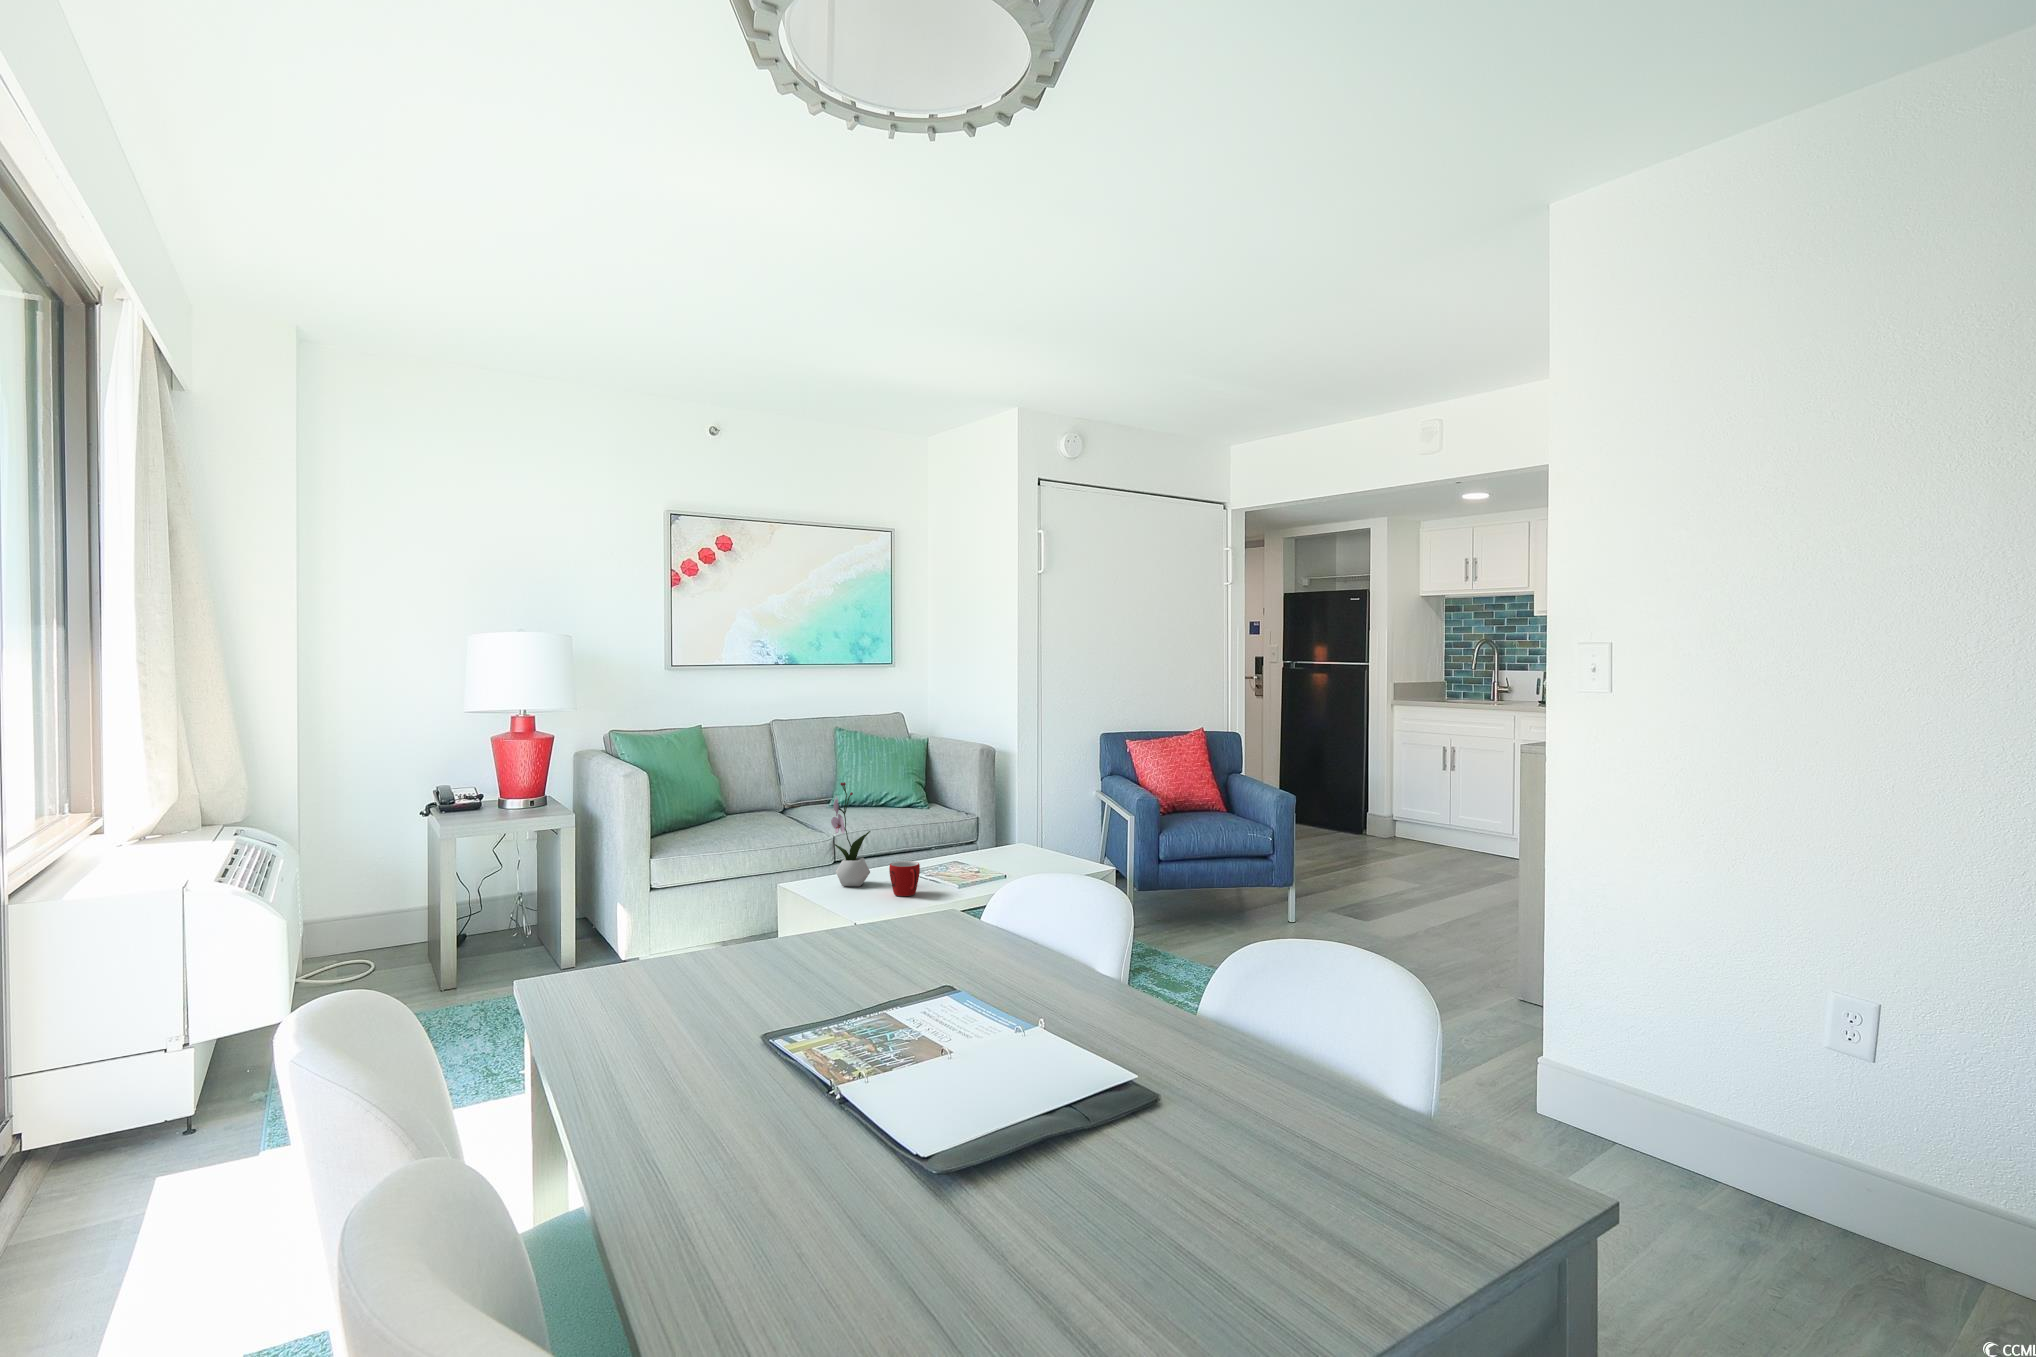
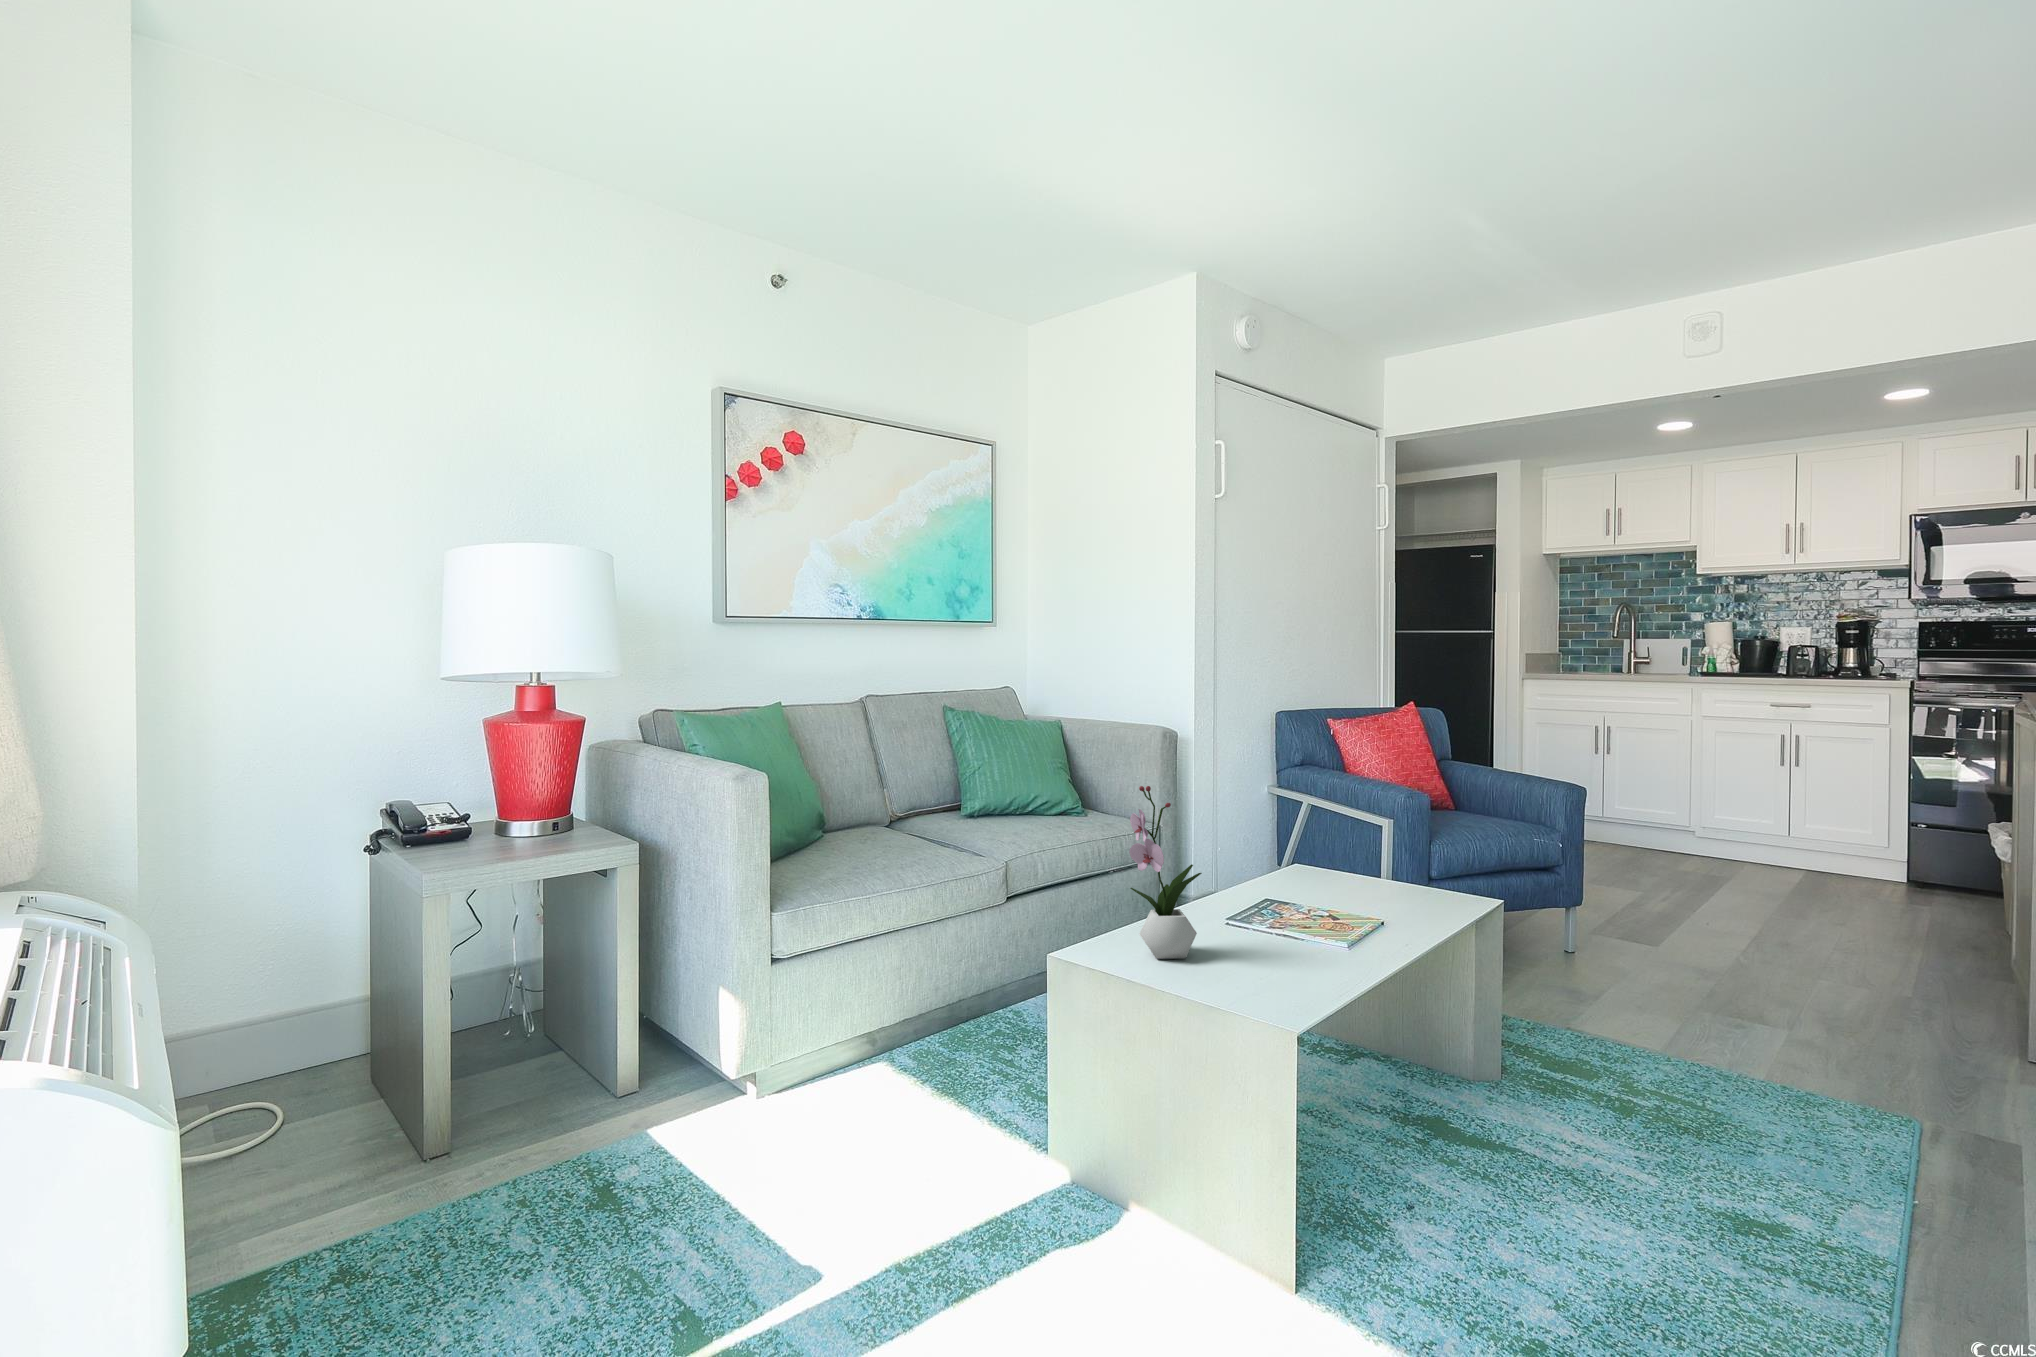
mug: present [889,861,920,896] -> none [1260,916,1323,978]

